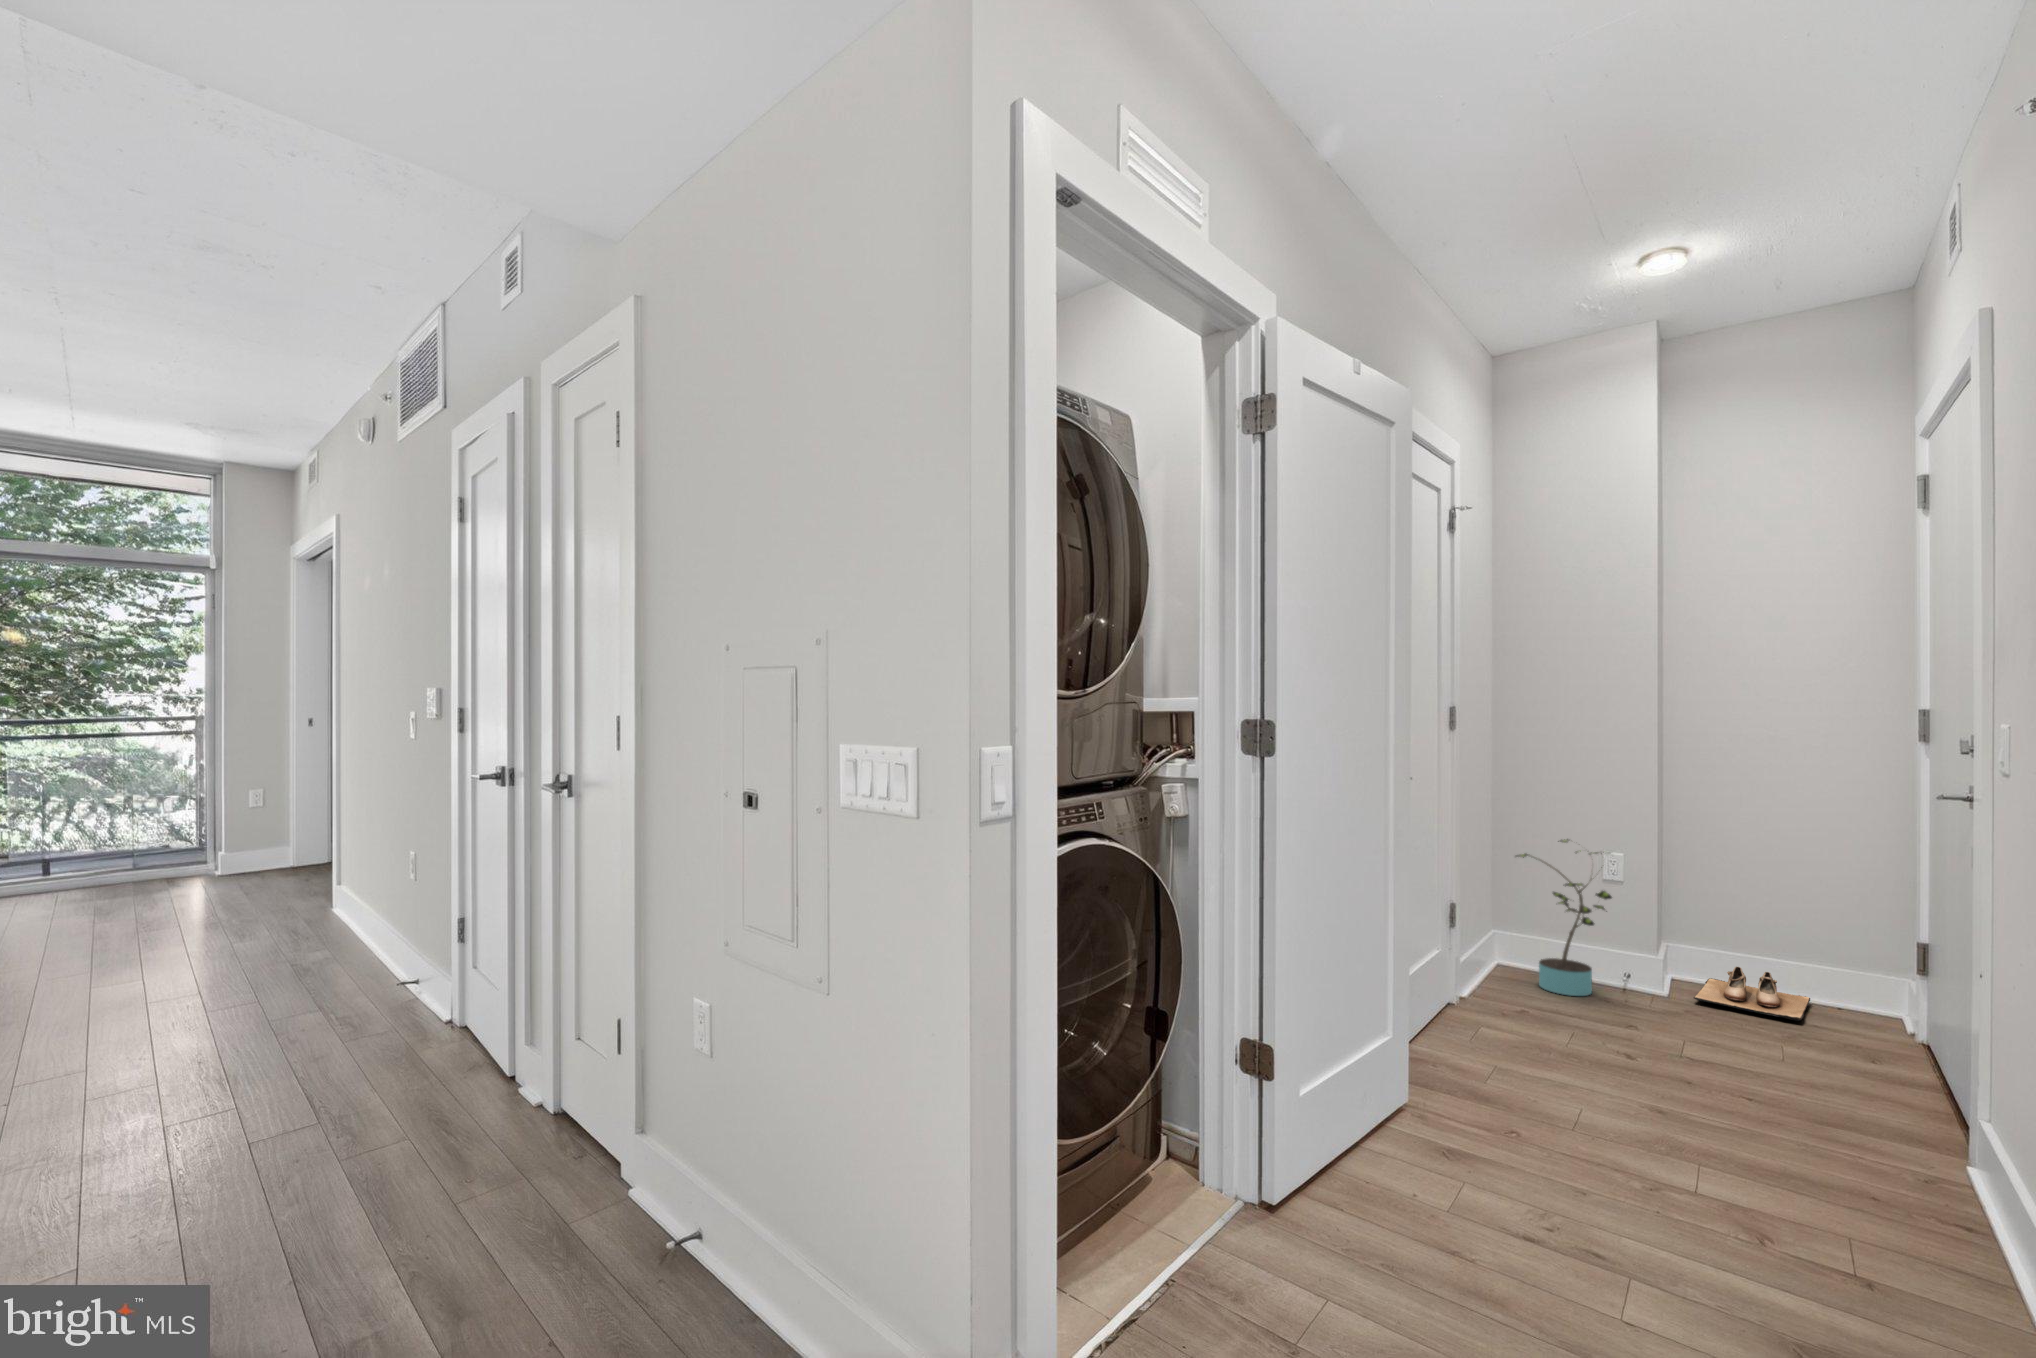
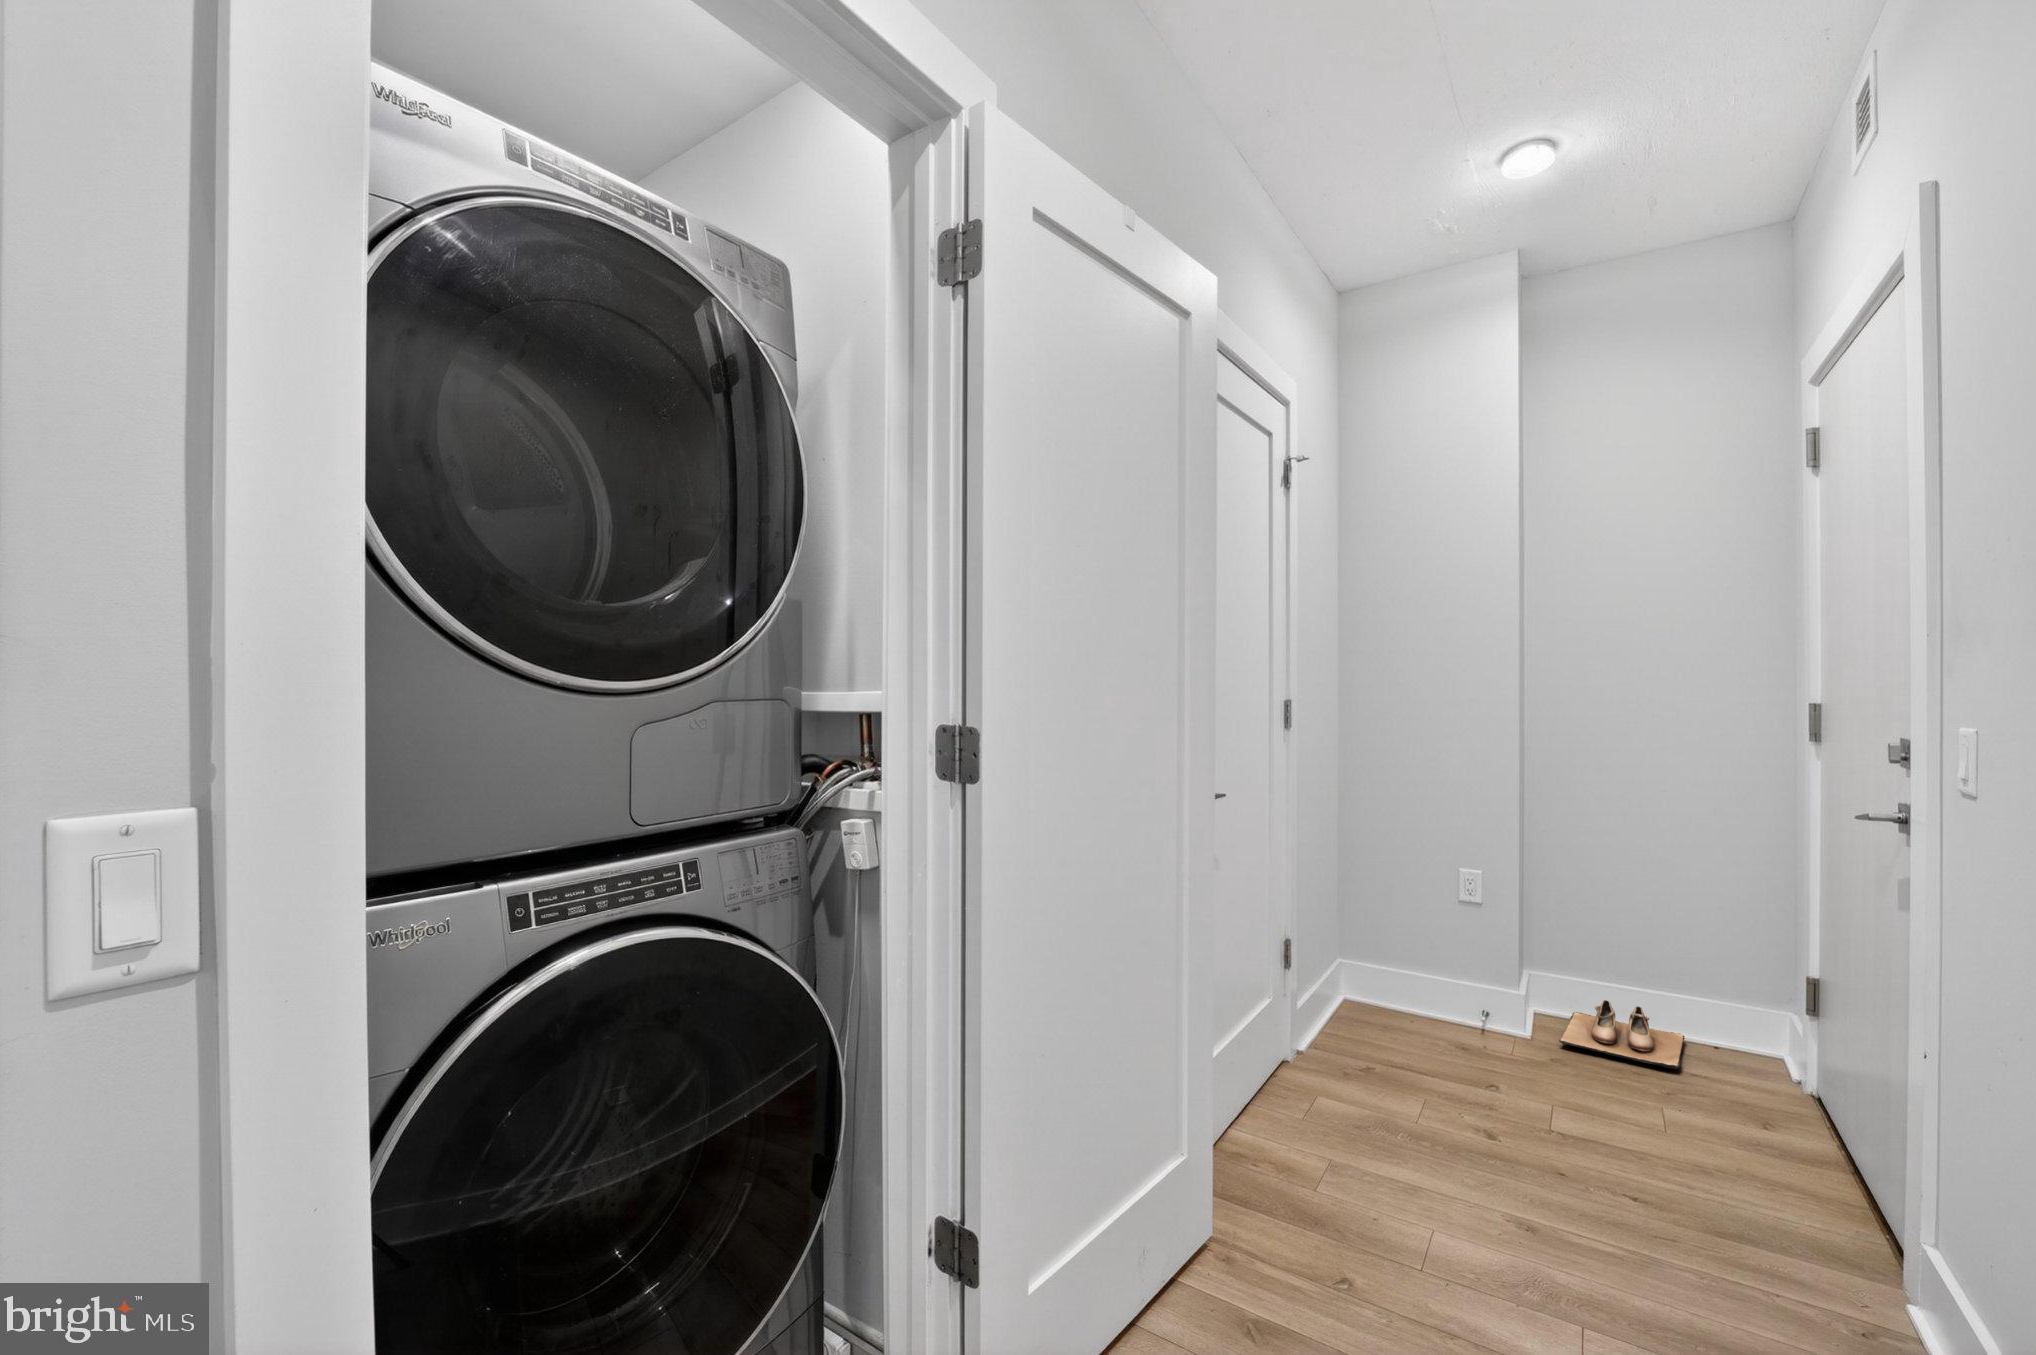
potted plant: present [1516,839,1612,996] -> none [1361,854,1471,1043]

